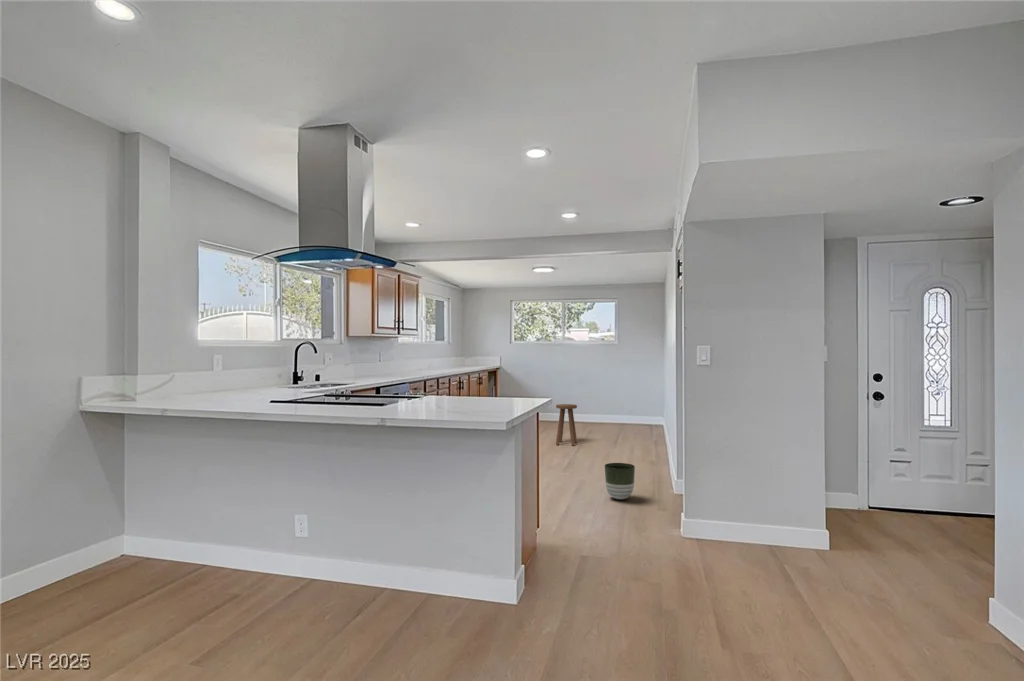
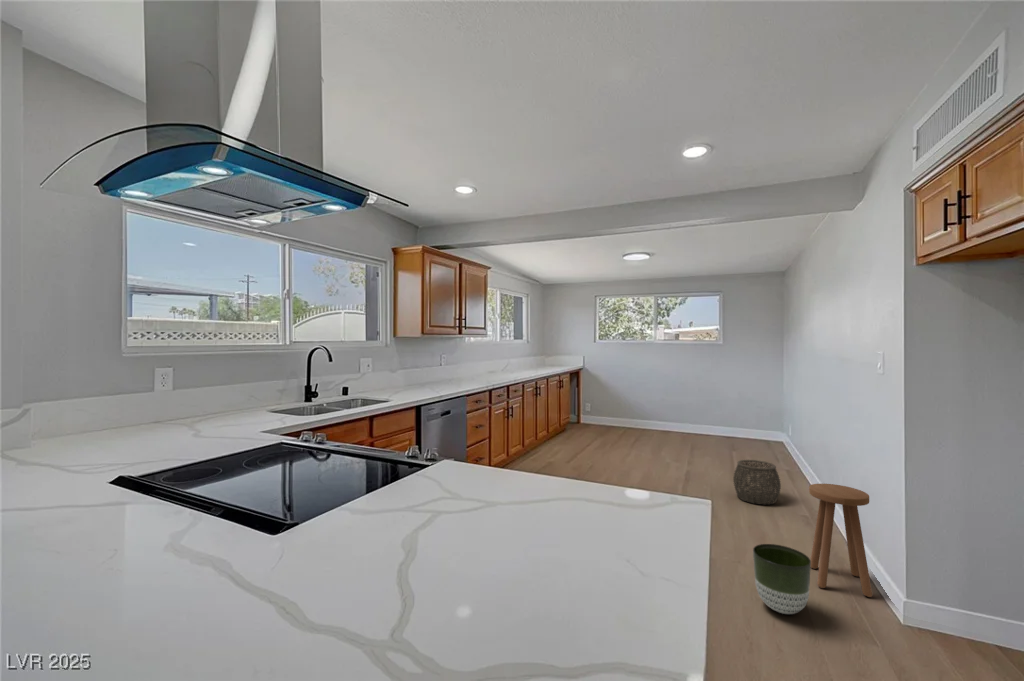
stool: present [556,404,577,446] -> present [809,484,872,597]
woven basket: none [613,430,645,460] -> present [733,460,781,505]

